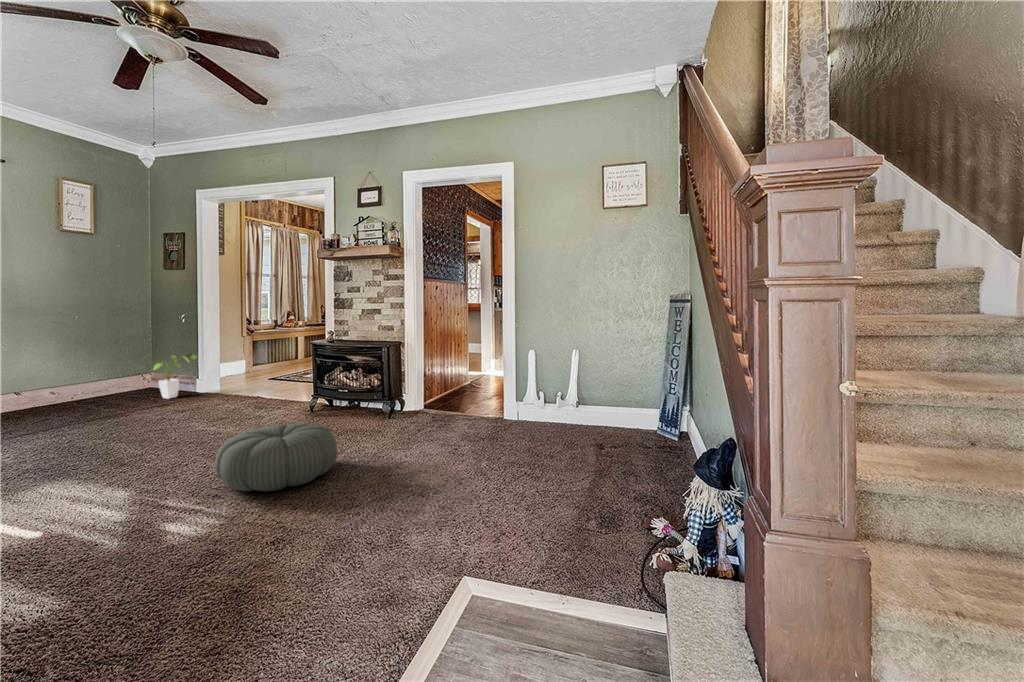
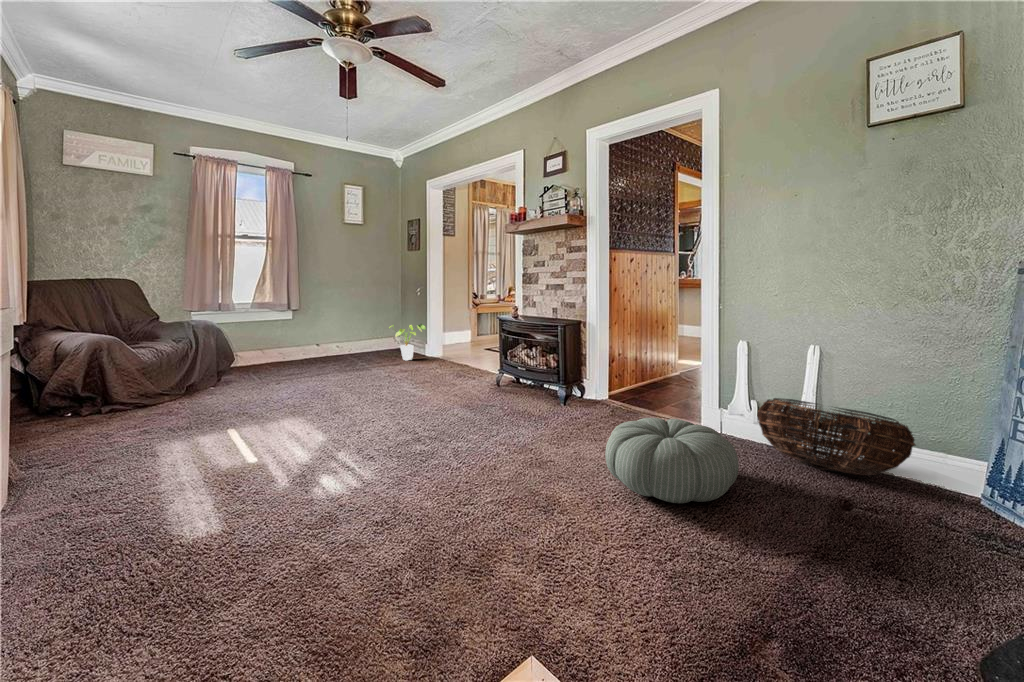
basket: none [546,387,629,431] -> present [757,398,916,475]
pouf: present [215,423,338,491] -> present [605,418,739,503]

